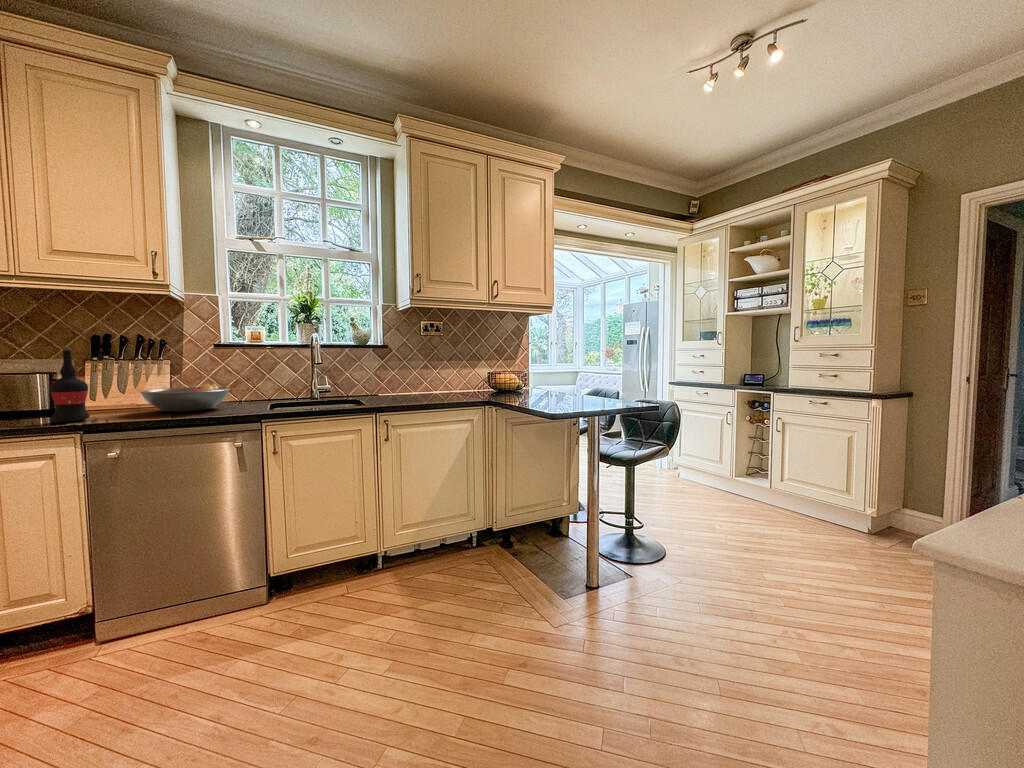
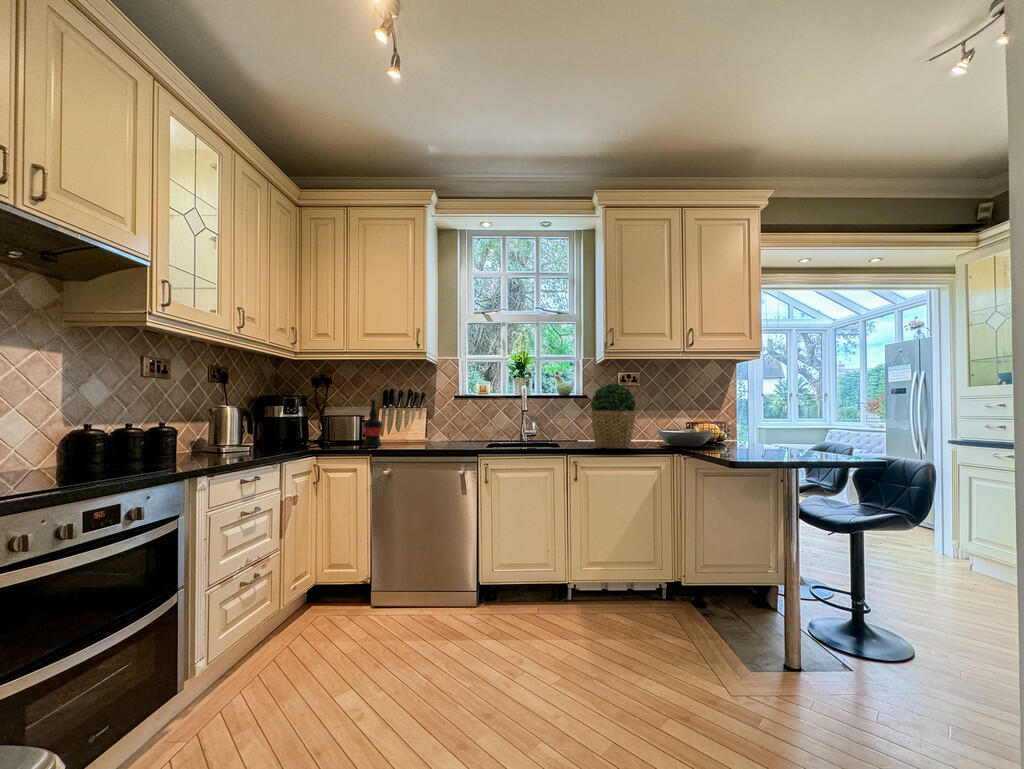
potted plant: none [398,332,447,403] -> present [591,383,636,449]
fruit bowl: present [140,383,230,412] -> present [657,426,712,447]

